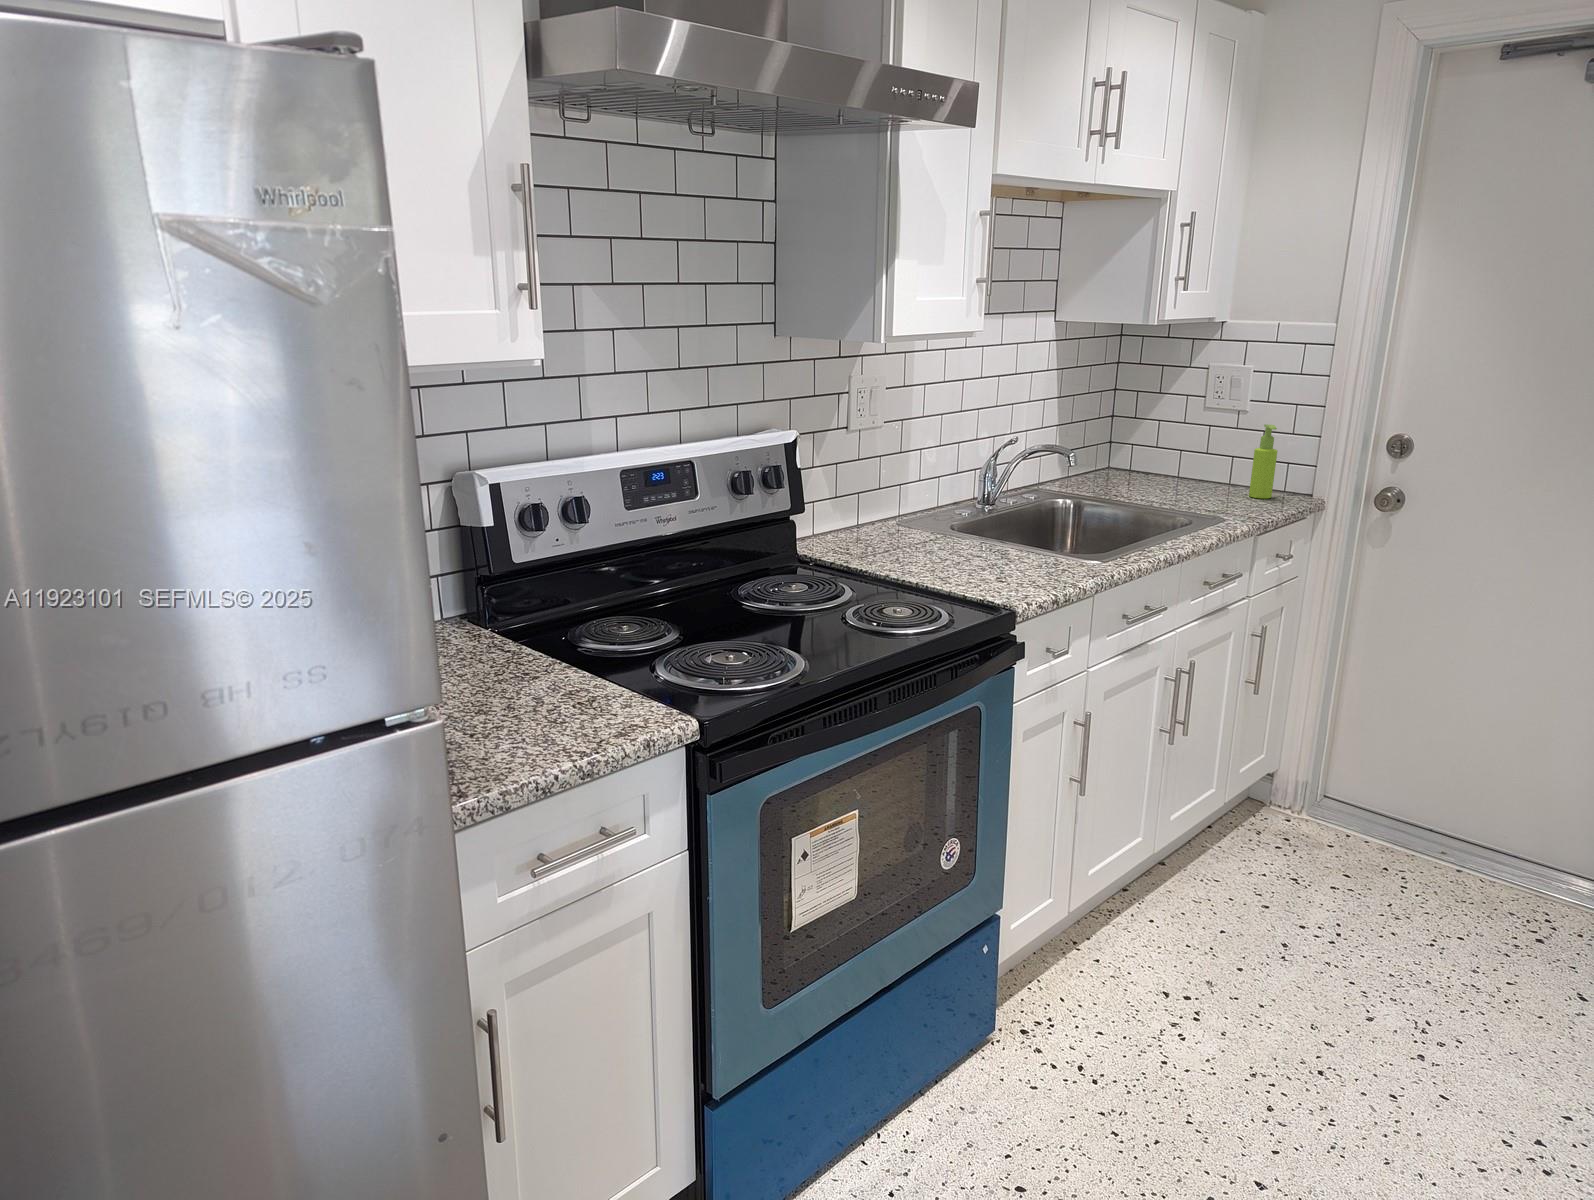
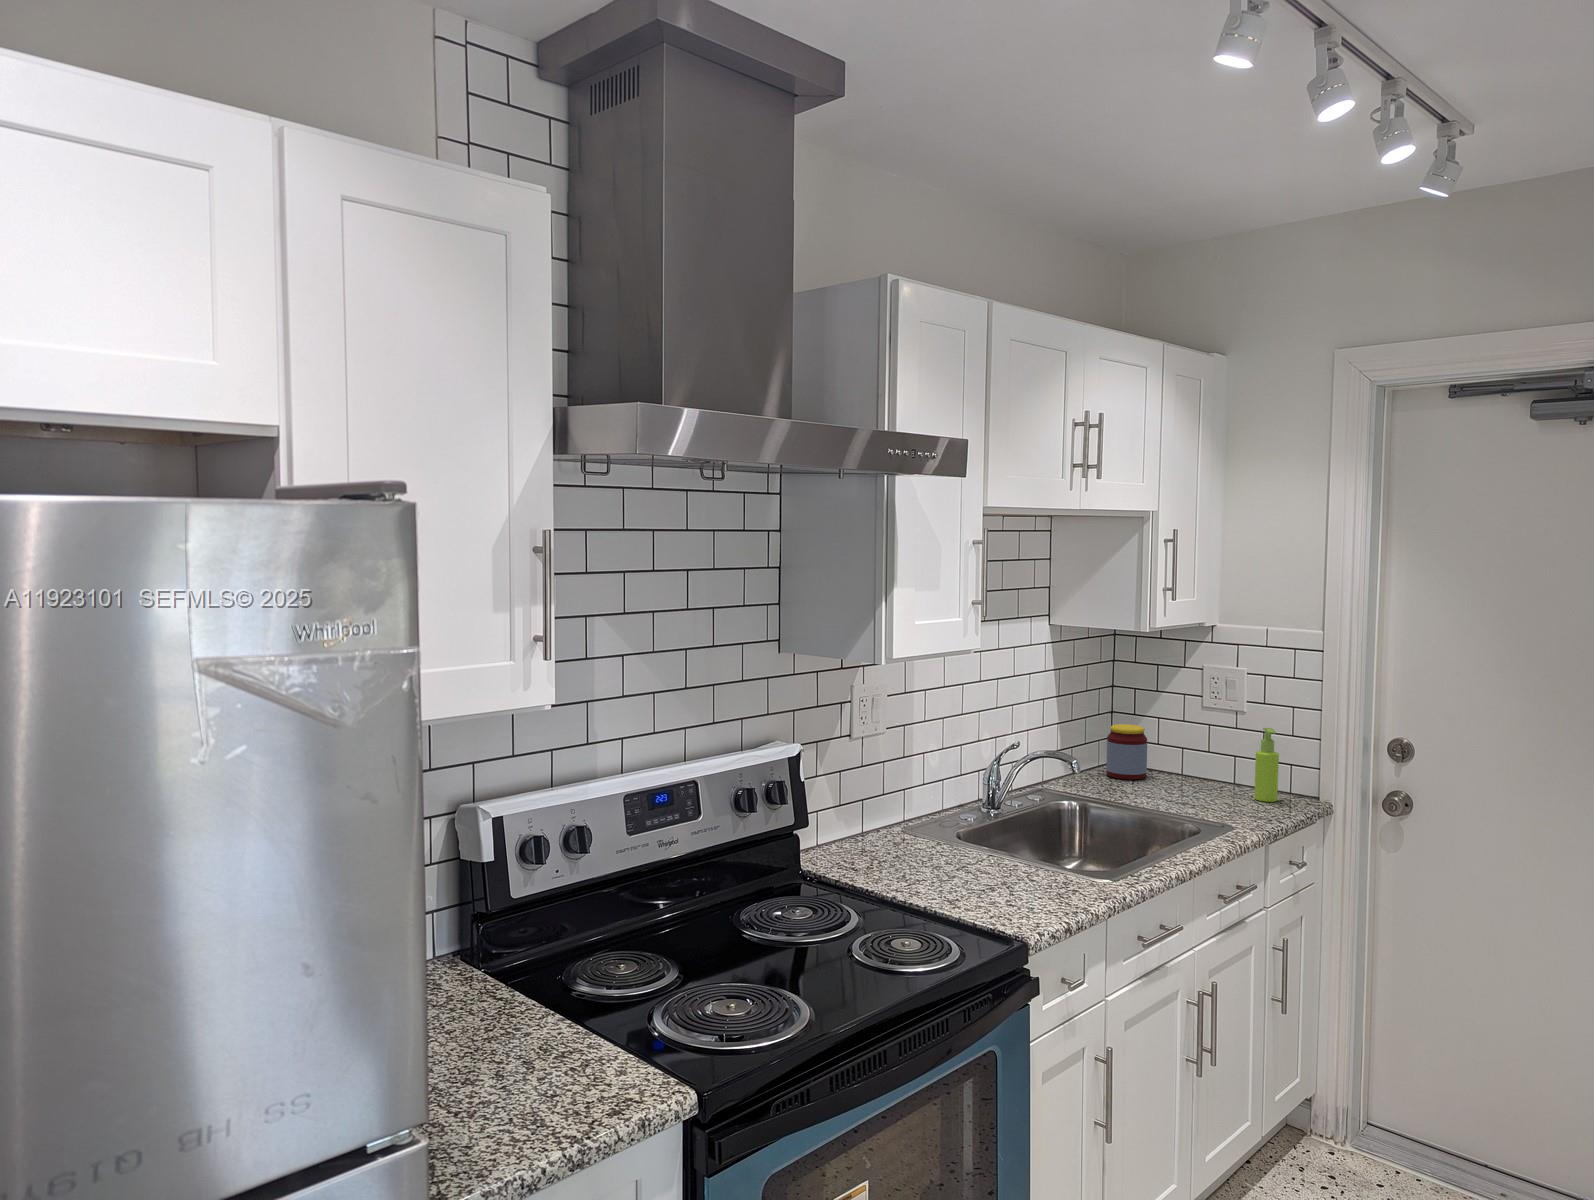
jar: none [1103,425,1146,480] -> present [1106,724,1147,780]

